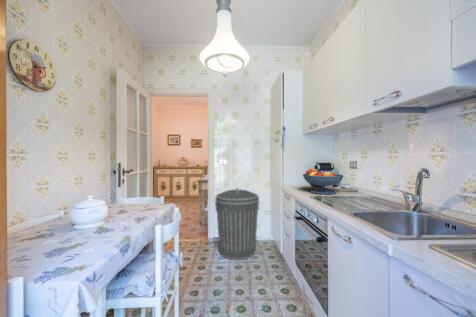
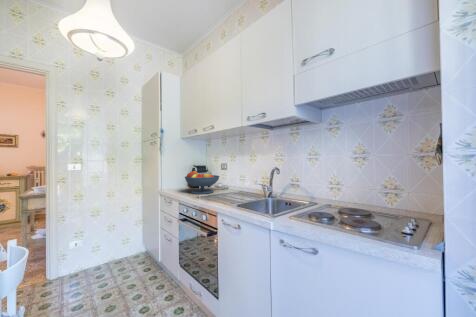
trash can: present [215,188,259,260] -> none [64,199,131,292]

